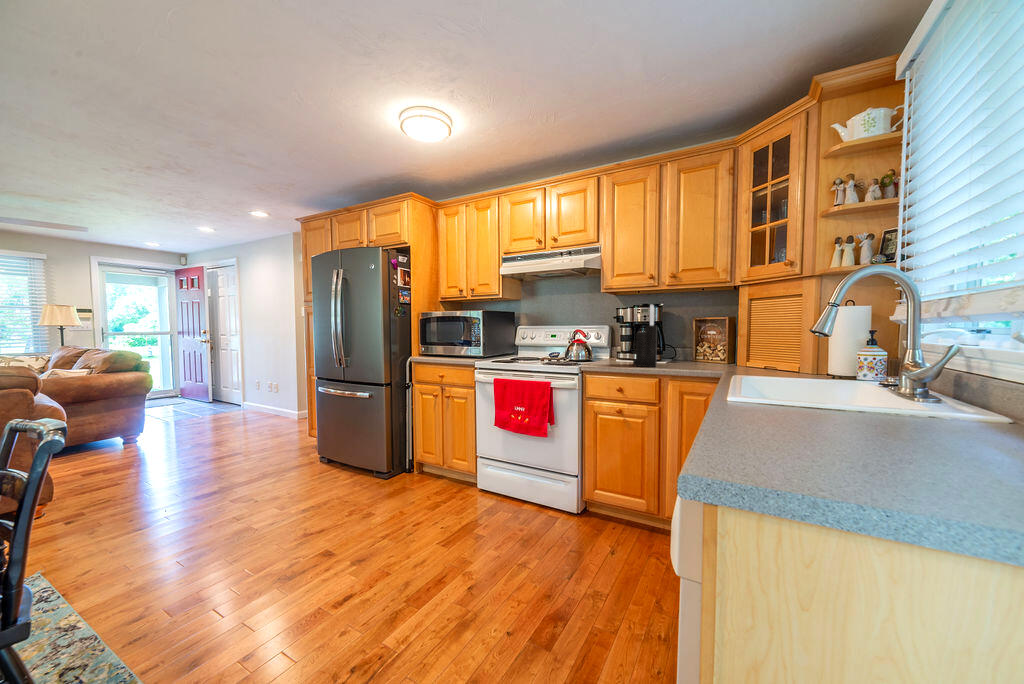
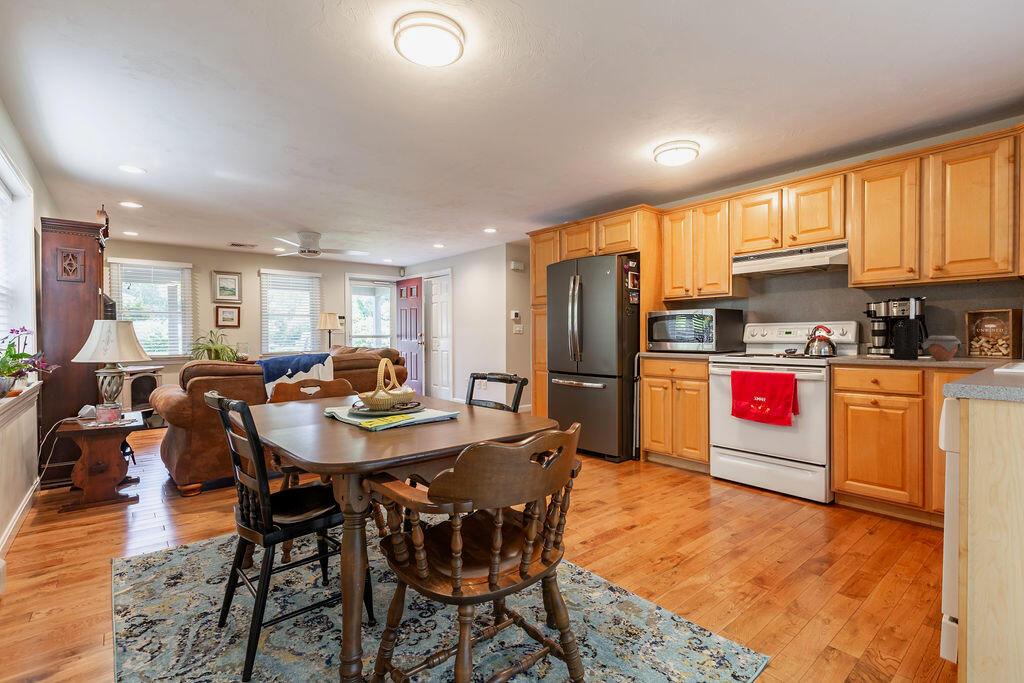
jar: none [658,343,691,370] -> present [922,336,962,361]

